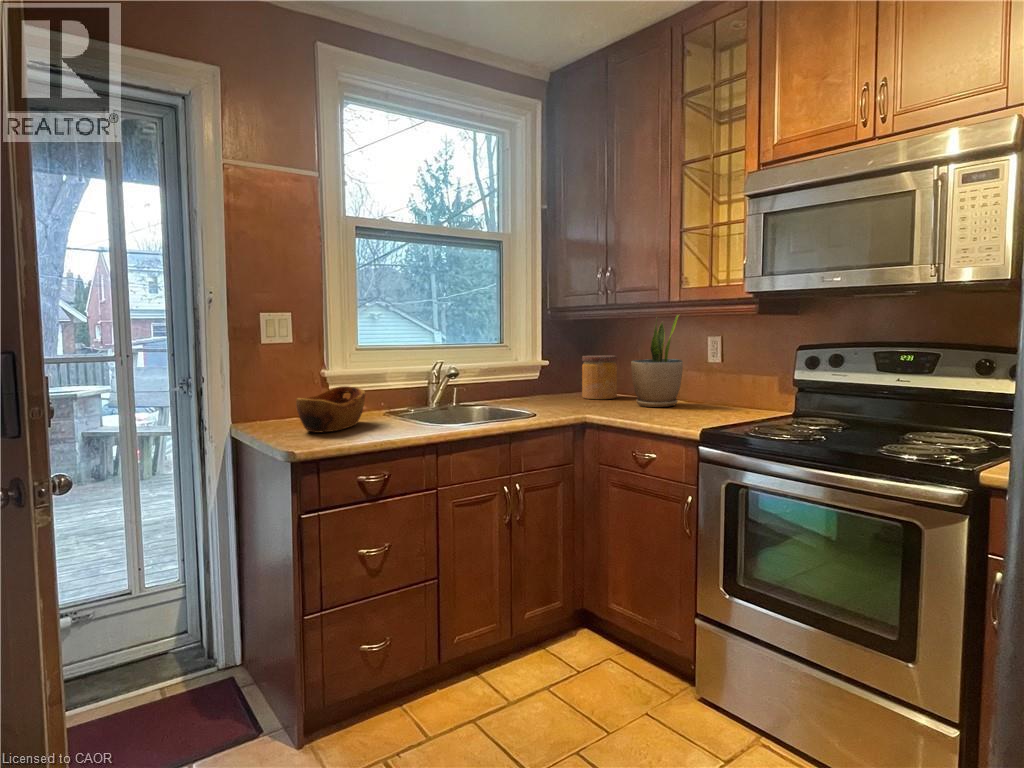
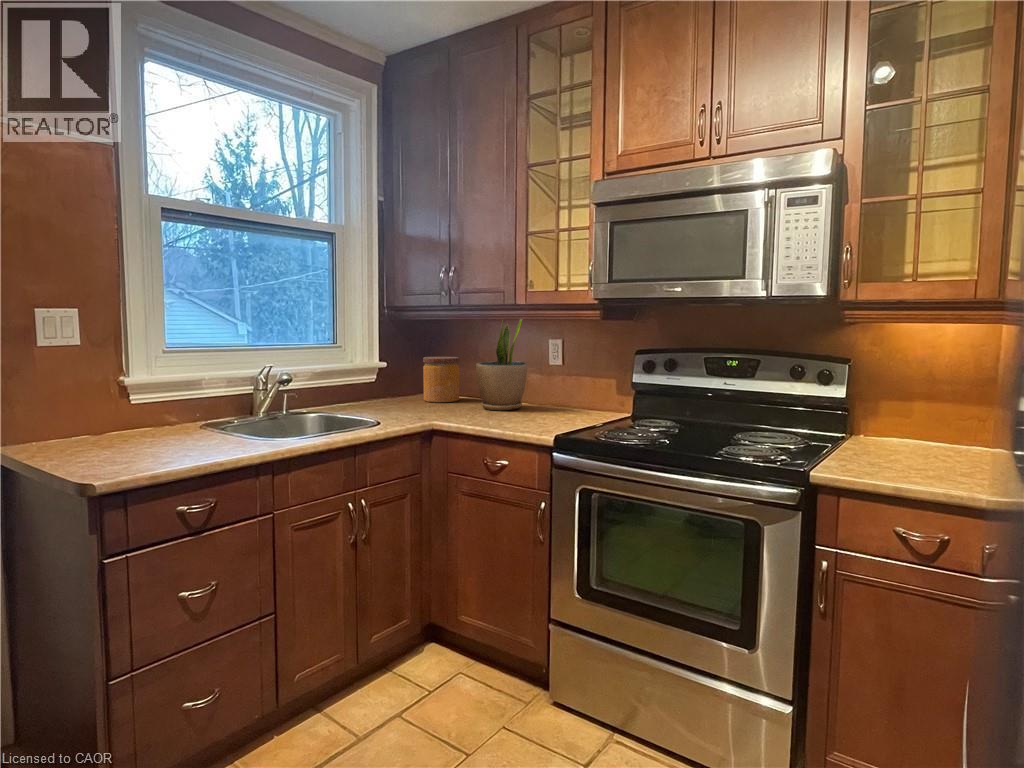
wooden bowl: present [296,386,365,433] -> none [85,396,178,456]

